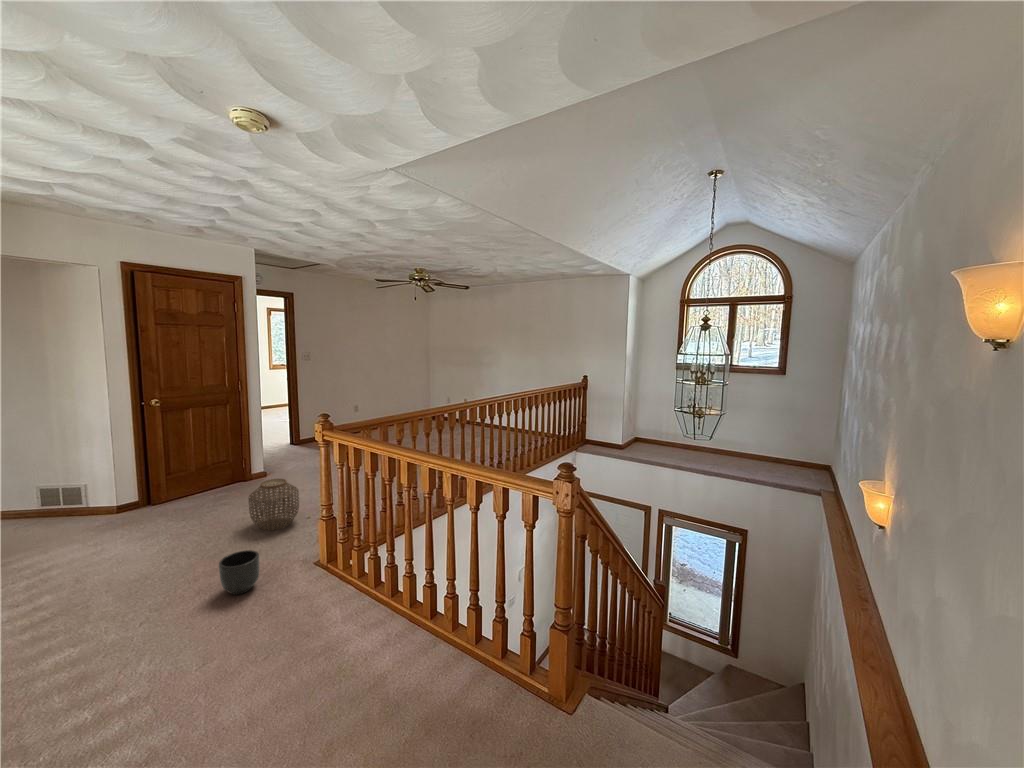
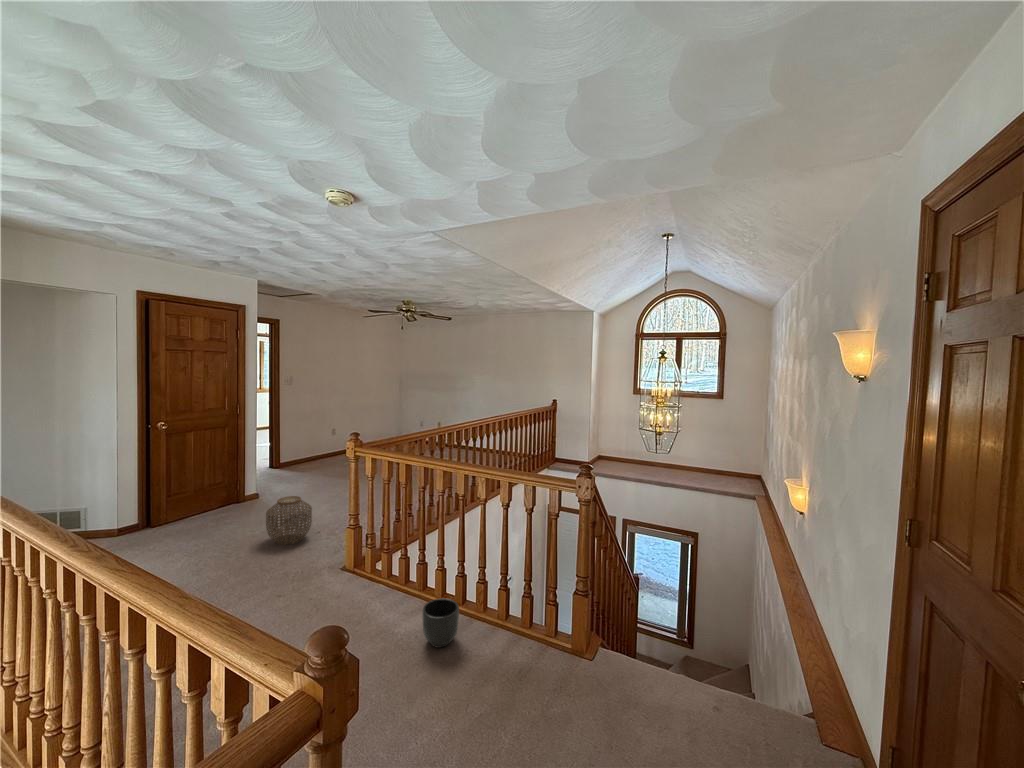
planter: present [219,550,259,595] -> present [422,598,459,648]

